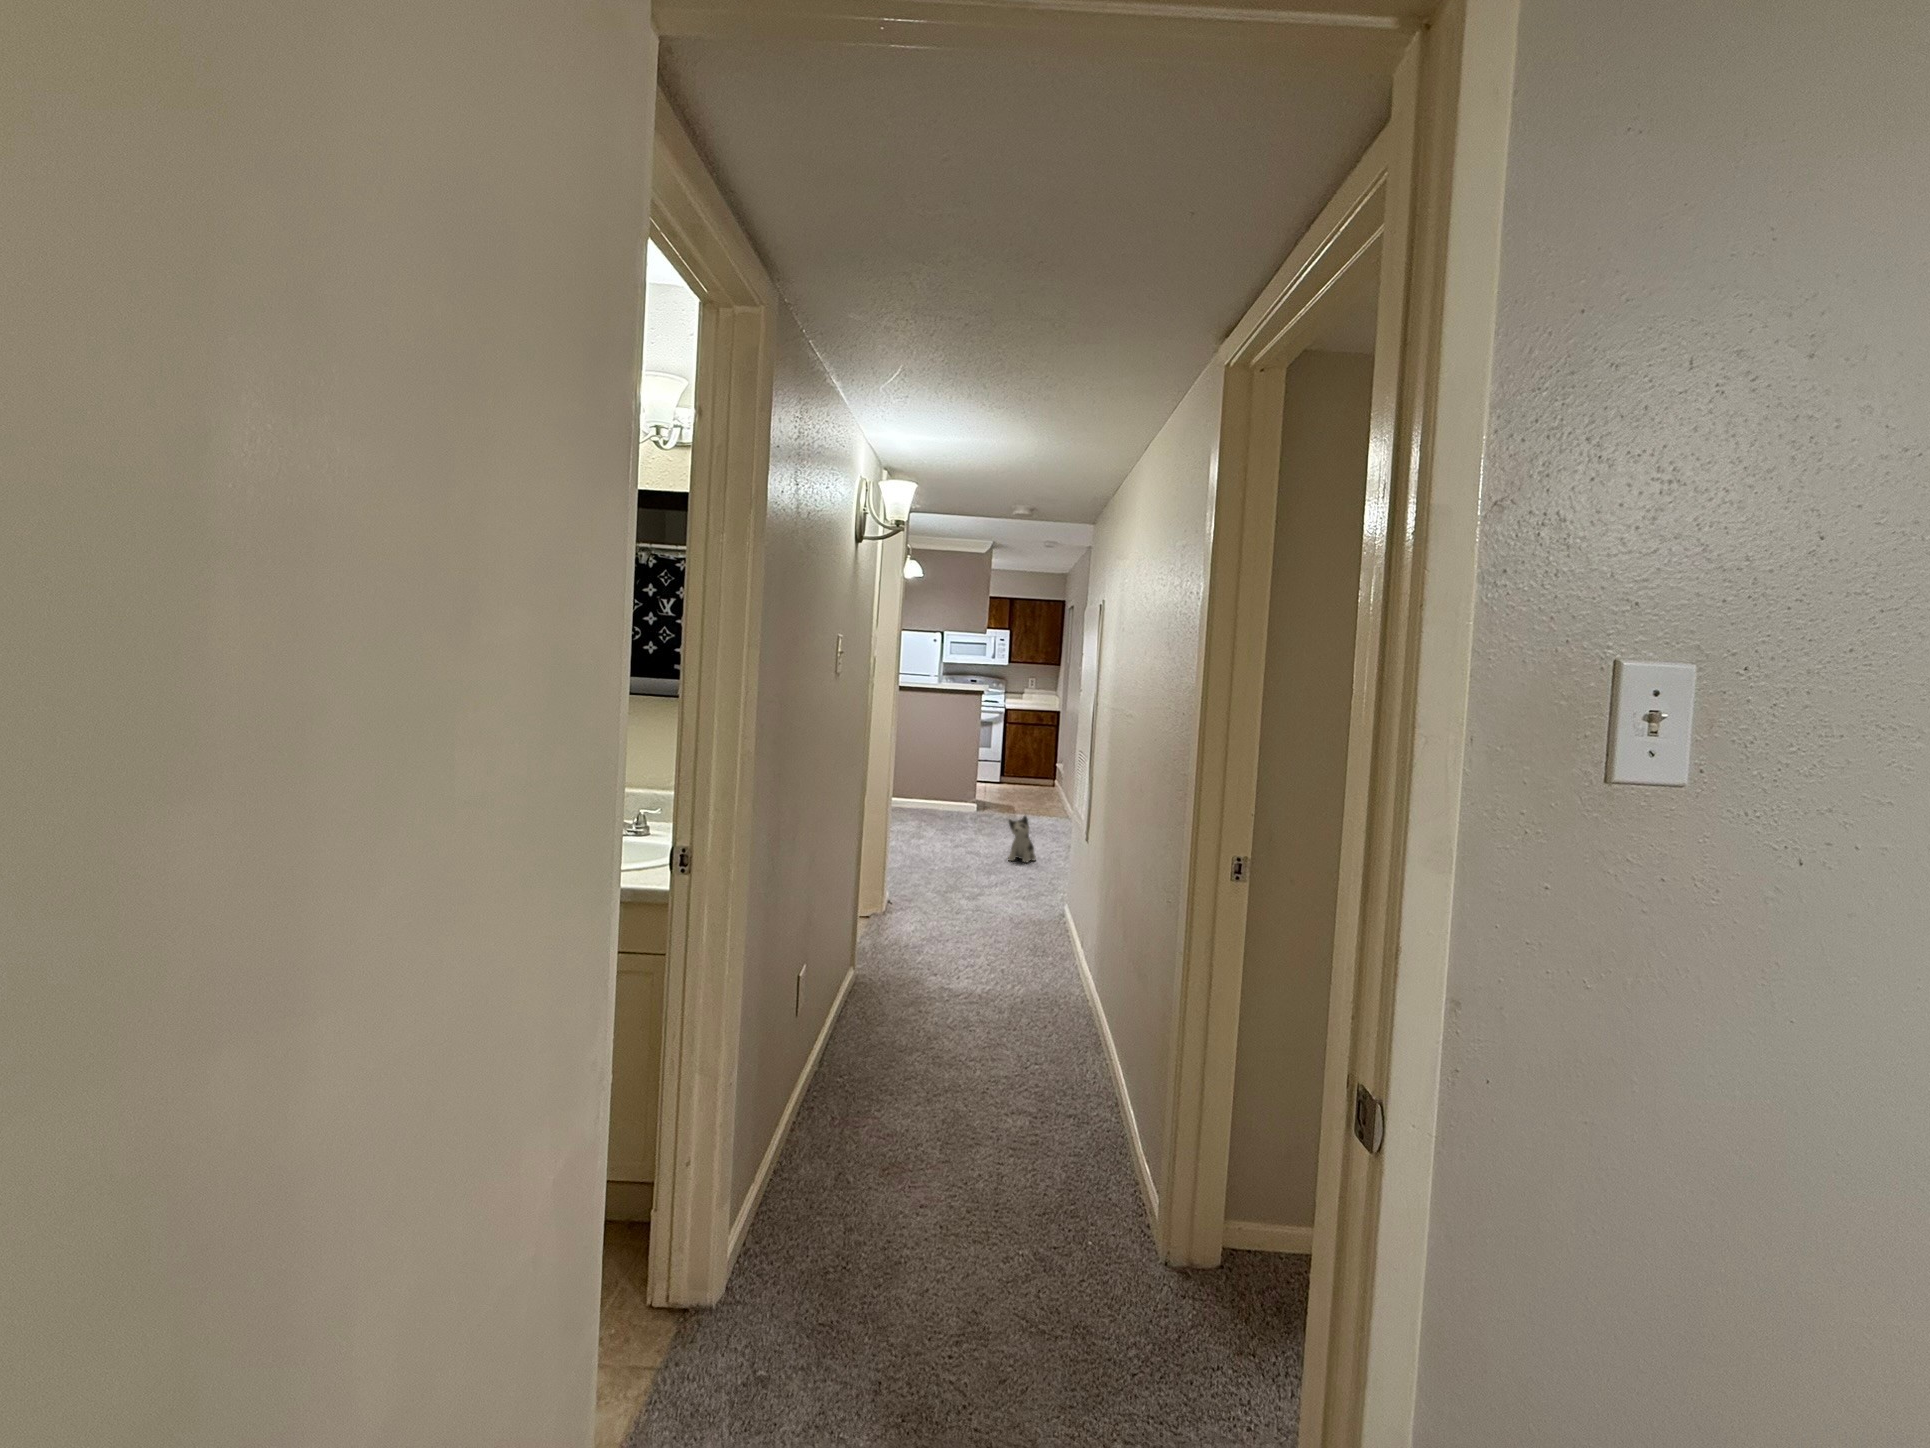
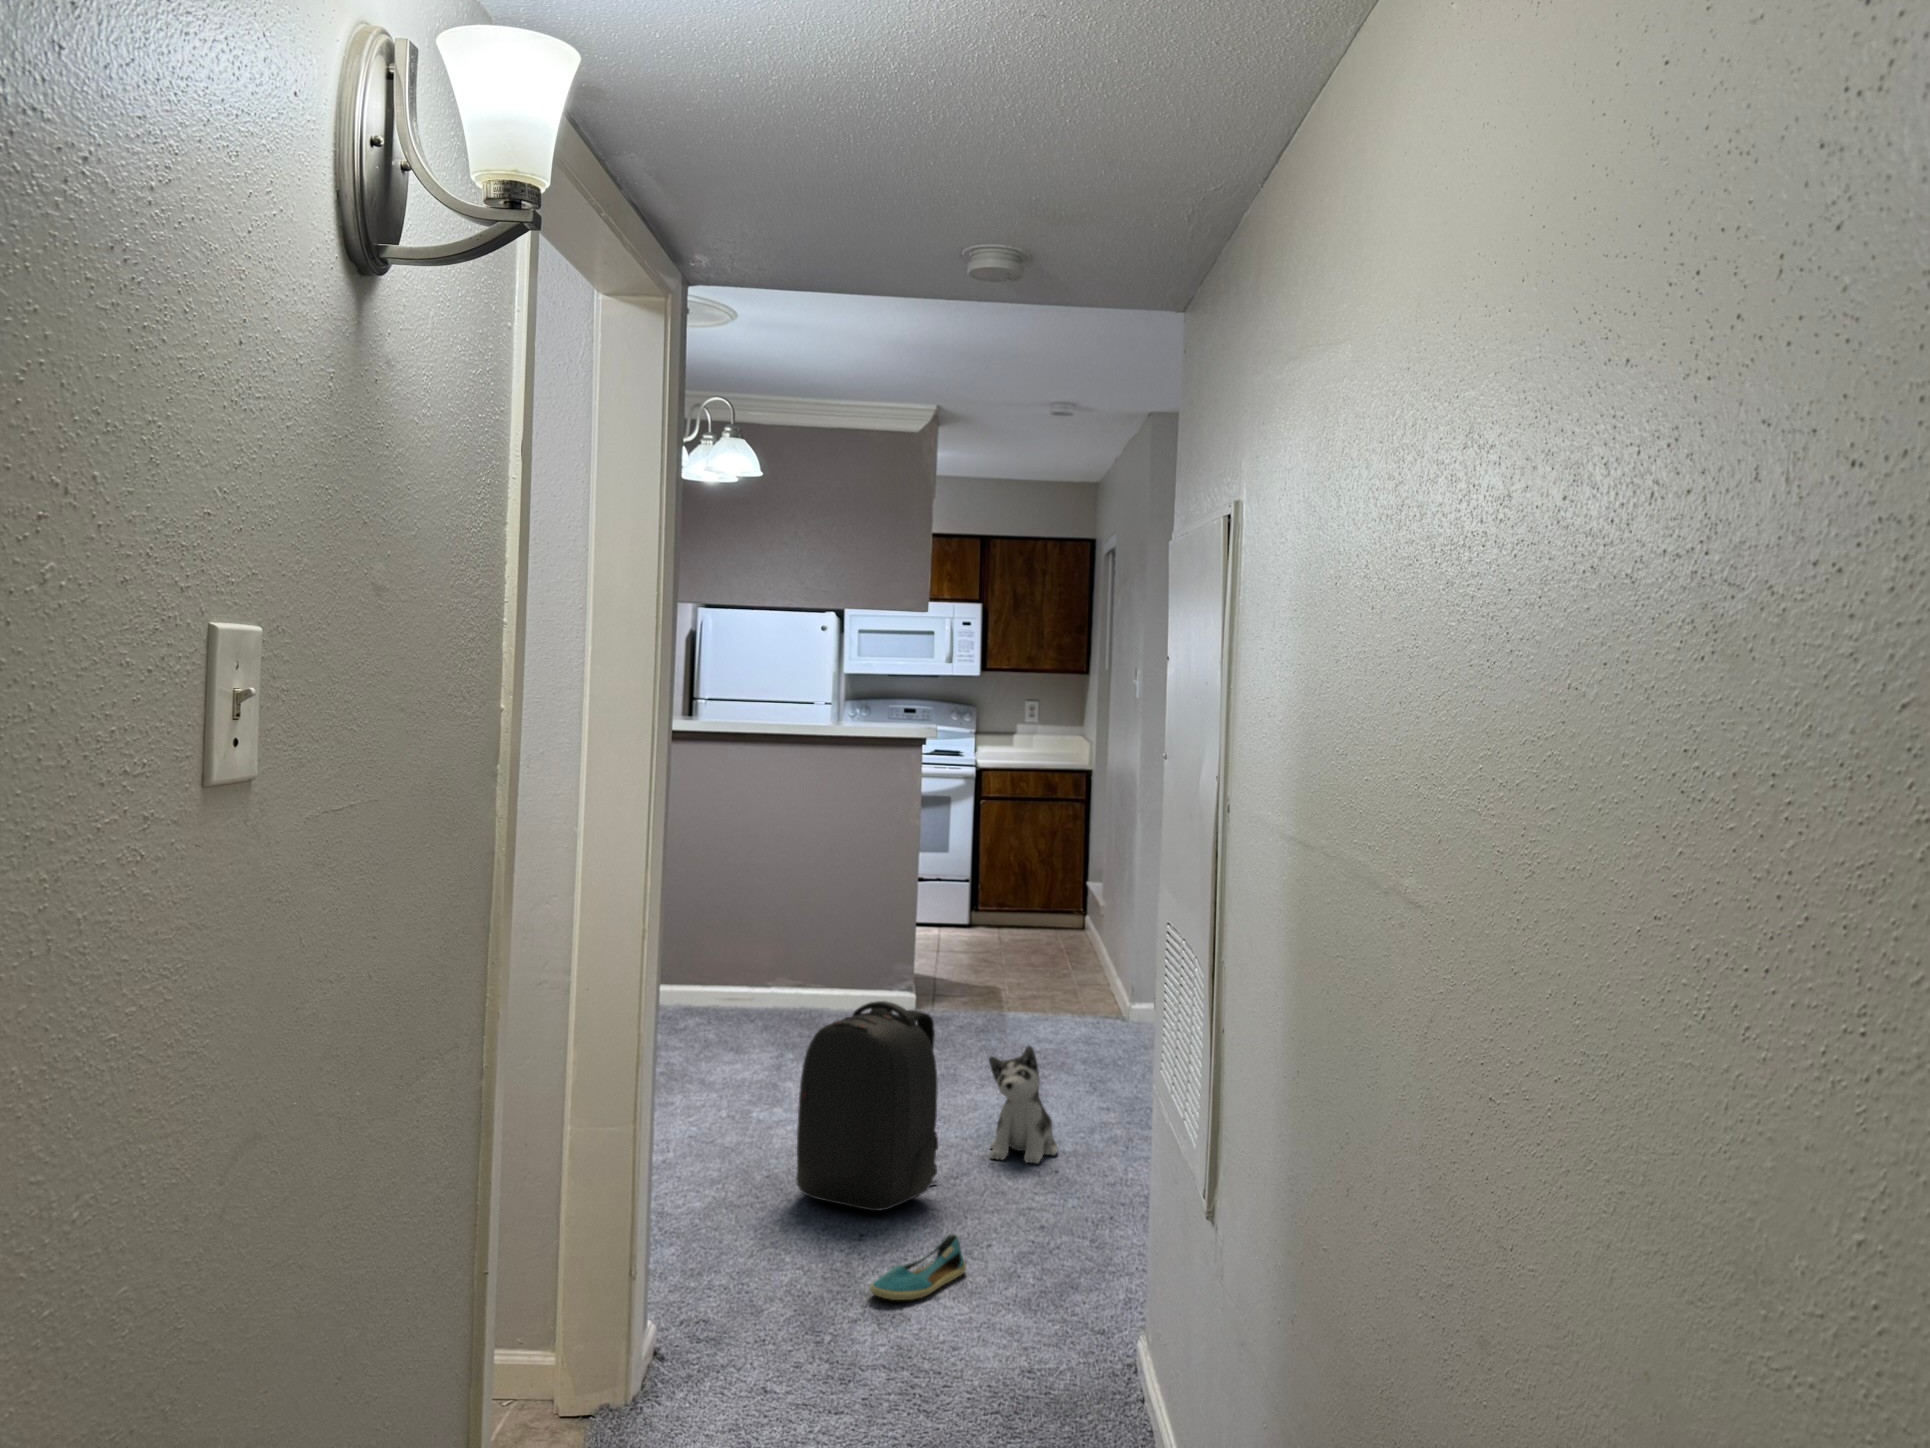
backpack: none [930,791,987,872] -> present [796,1001,938,1211]
shoe: none [961,875,998,896] -> present [870,1234,966,1300]

